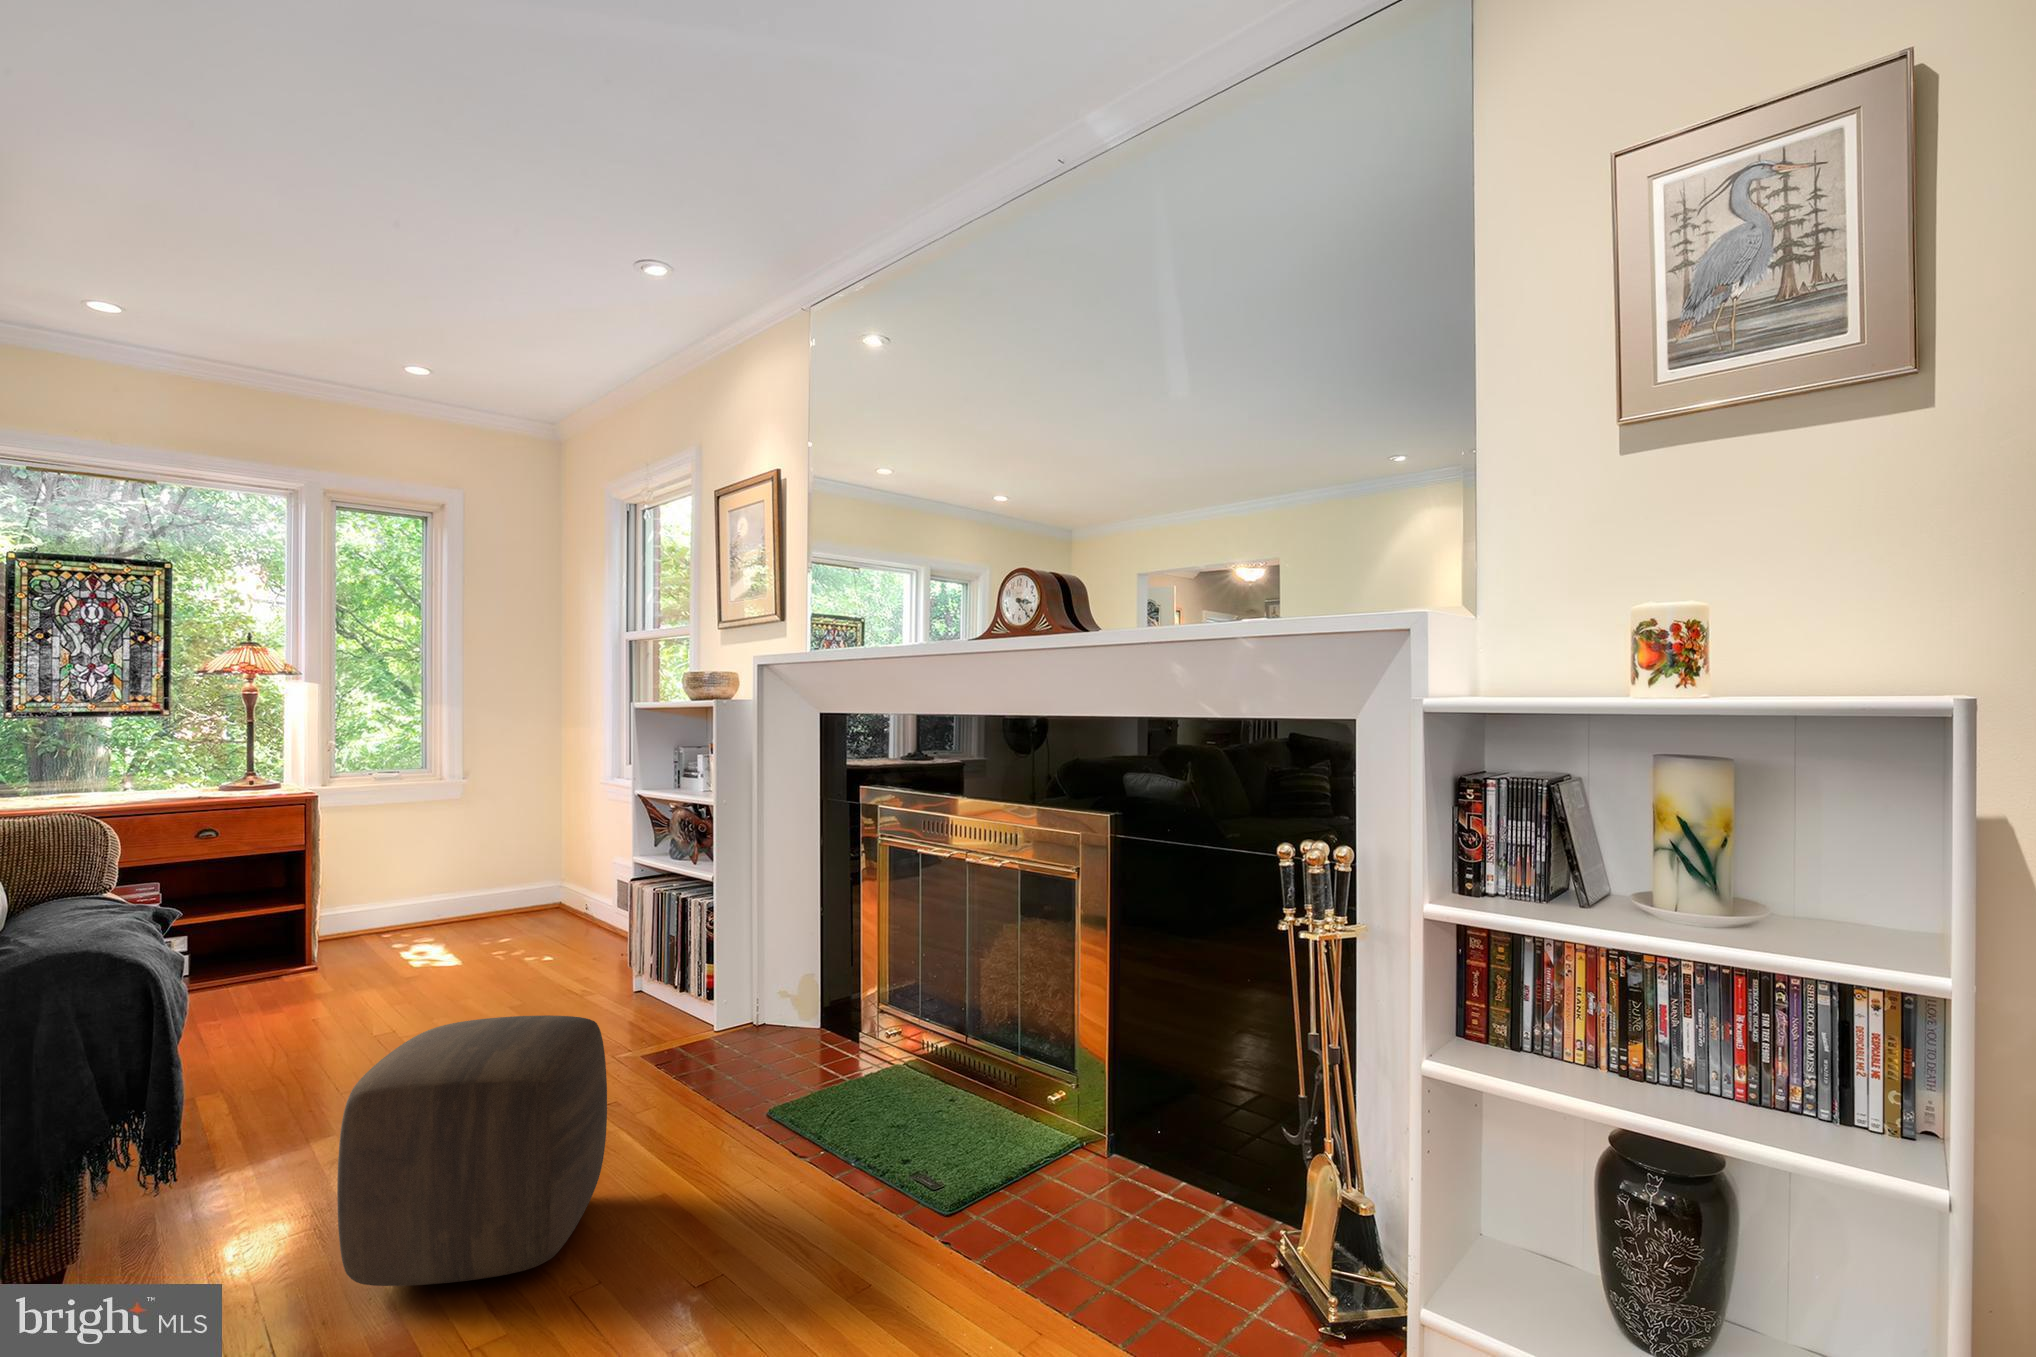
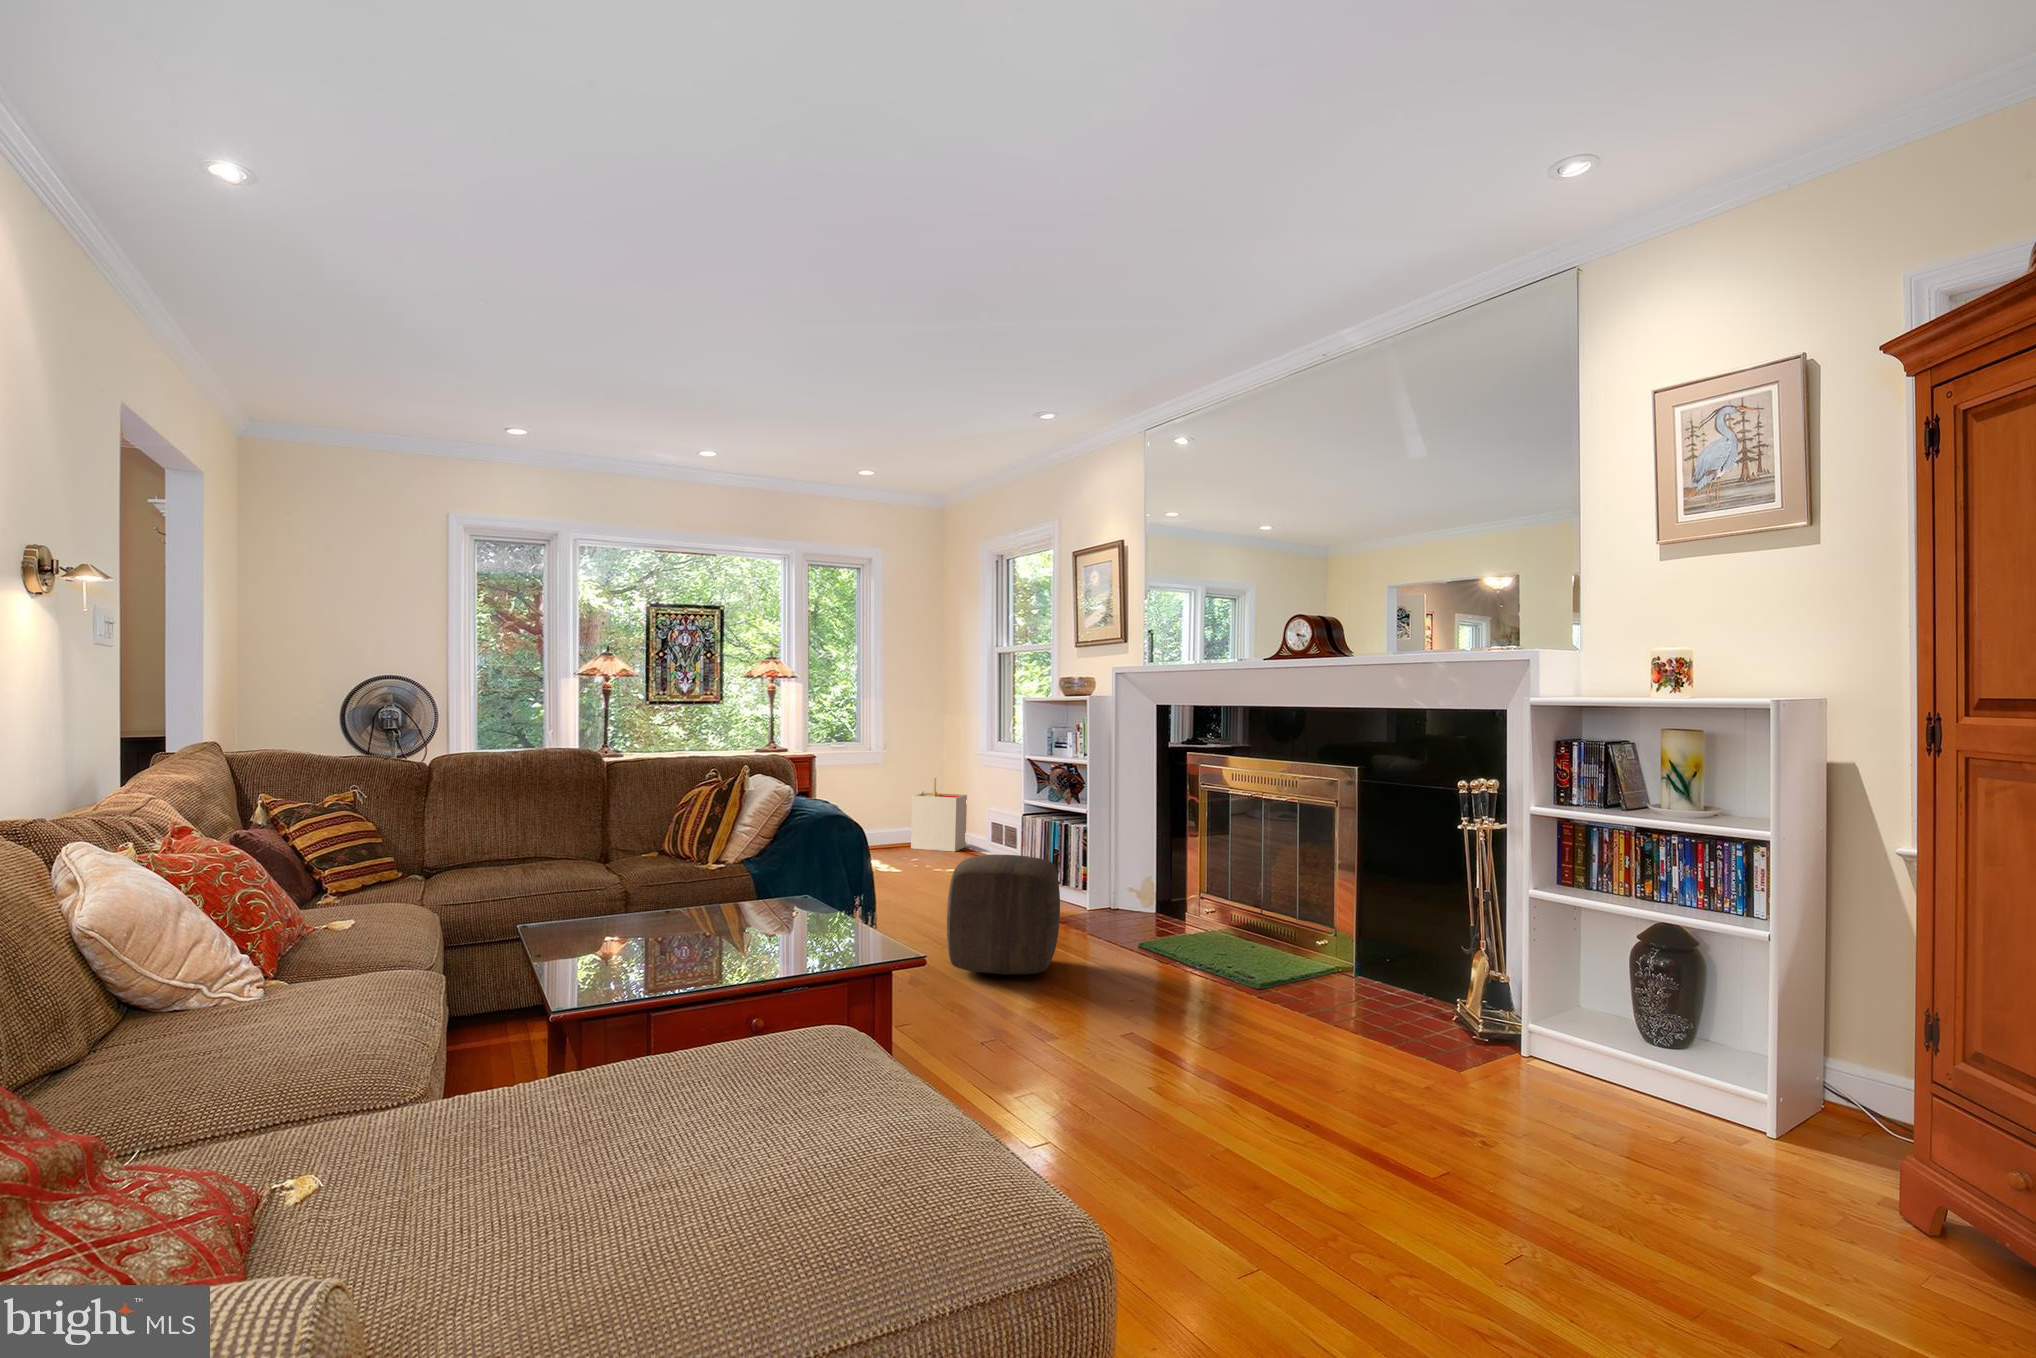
storage bin: none [484,825,574,931] -> present [911,778,967,852]

